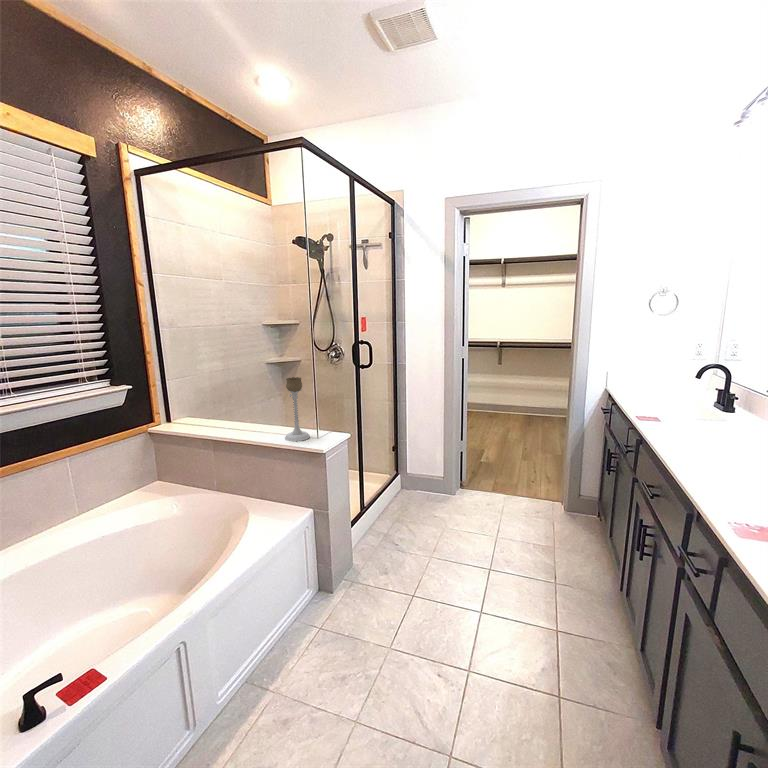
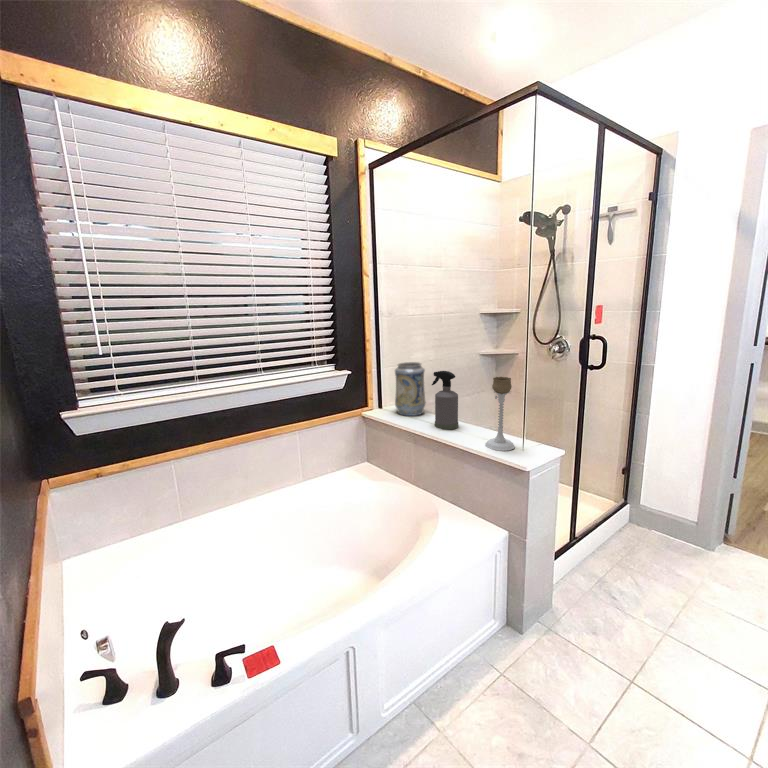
decorative vase: none [185,372,222,426] -> present [395,362,426,416]
spray bottle: none [227,377,258,433] -> present [432,371,458,430]

